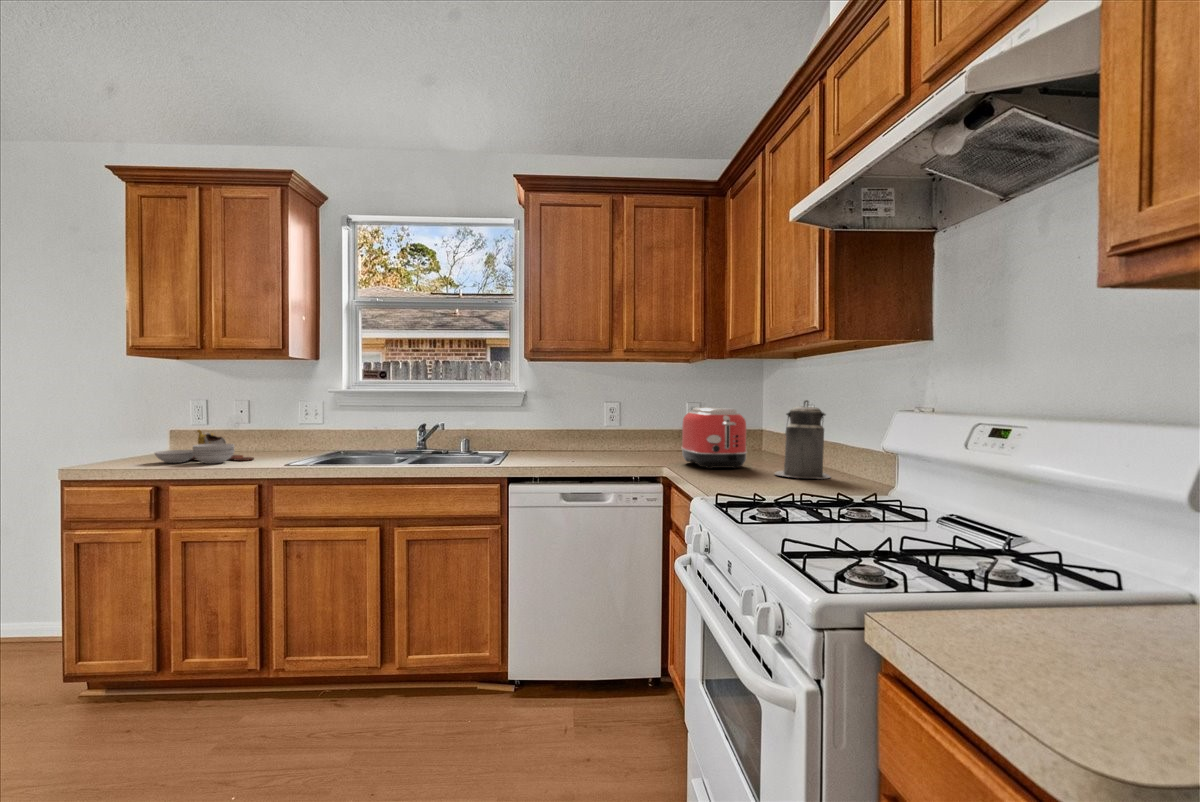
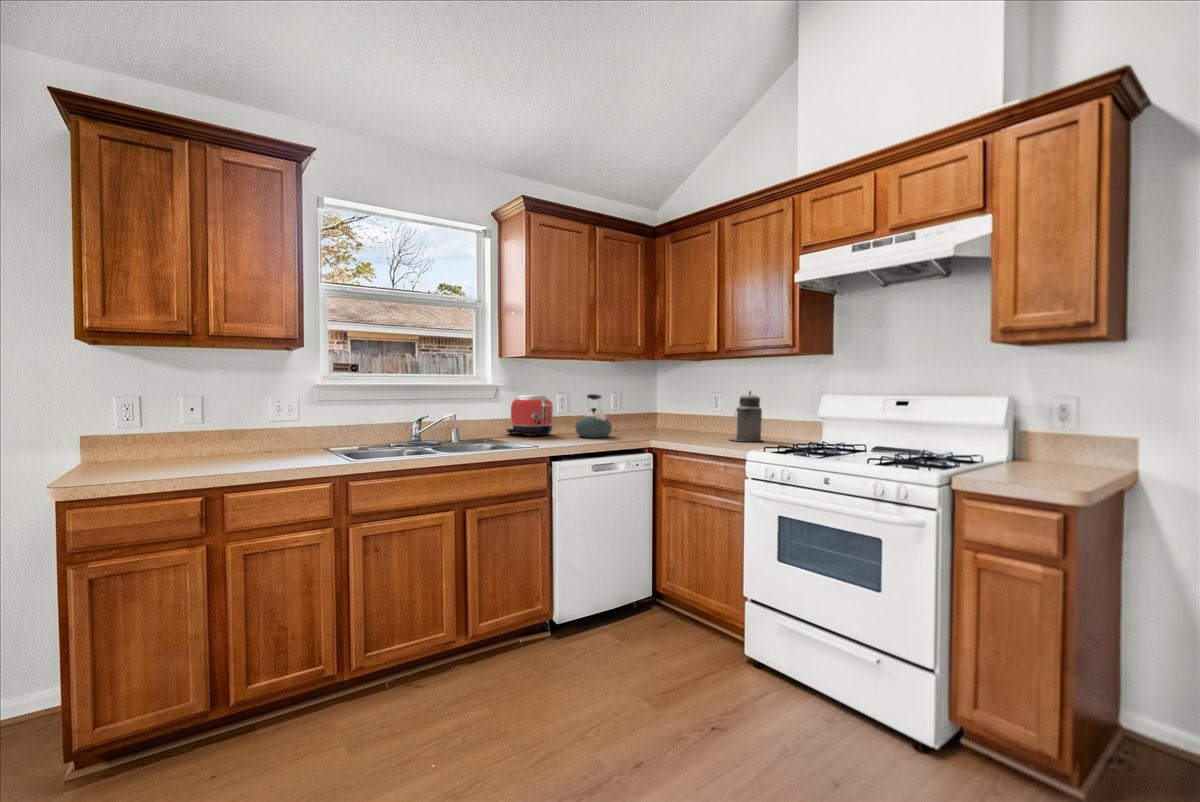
kettle: none [601,404,646,459] -> present [575,394,612,438]
toaster: present [681,407,747,469] -> present [506,395,553,436]
cutting board: present [154,430,254,463] -> none [157,429,272,470]

